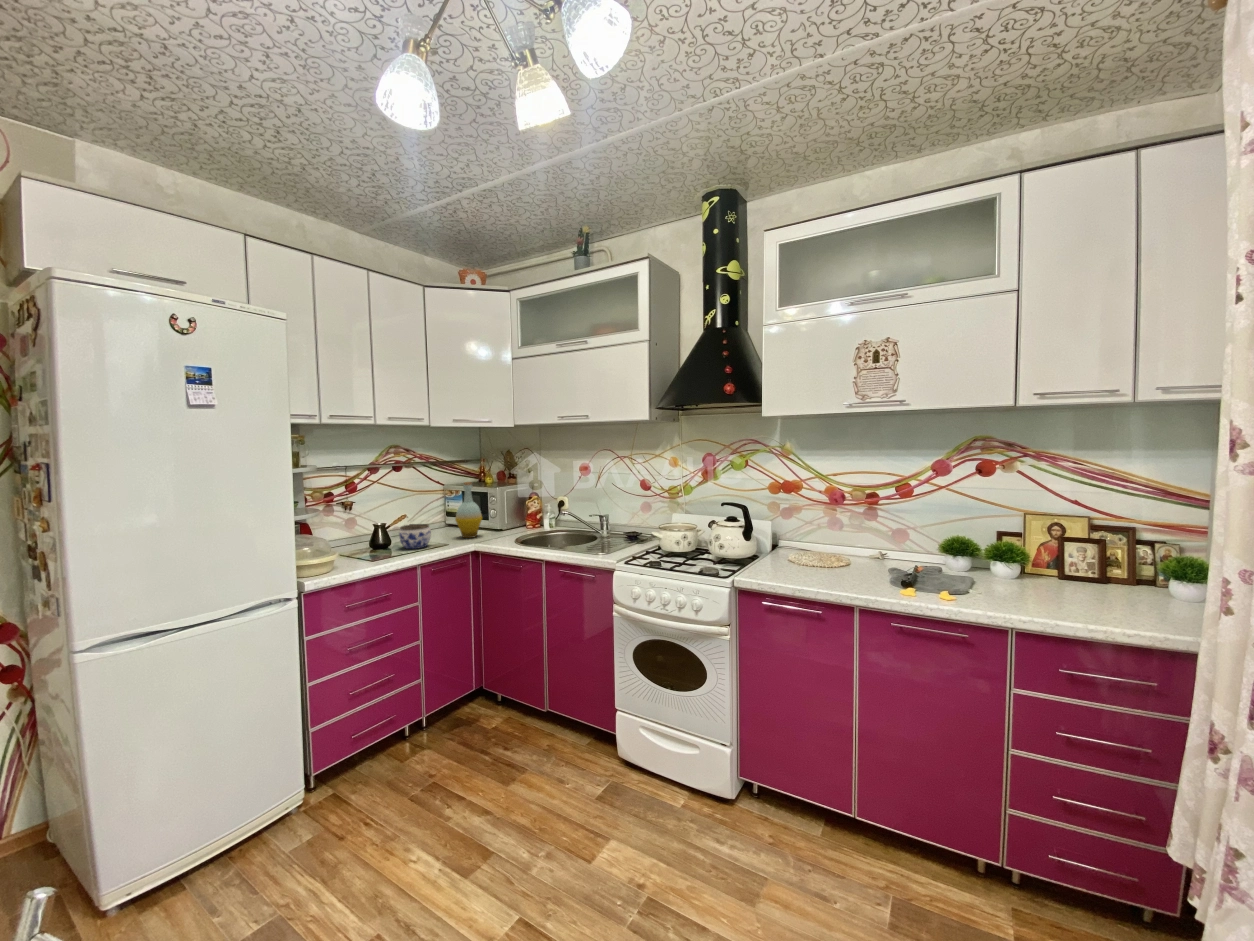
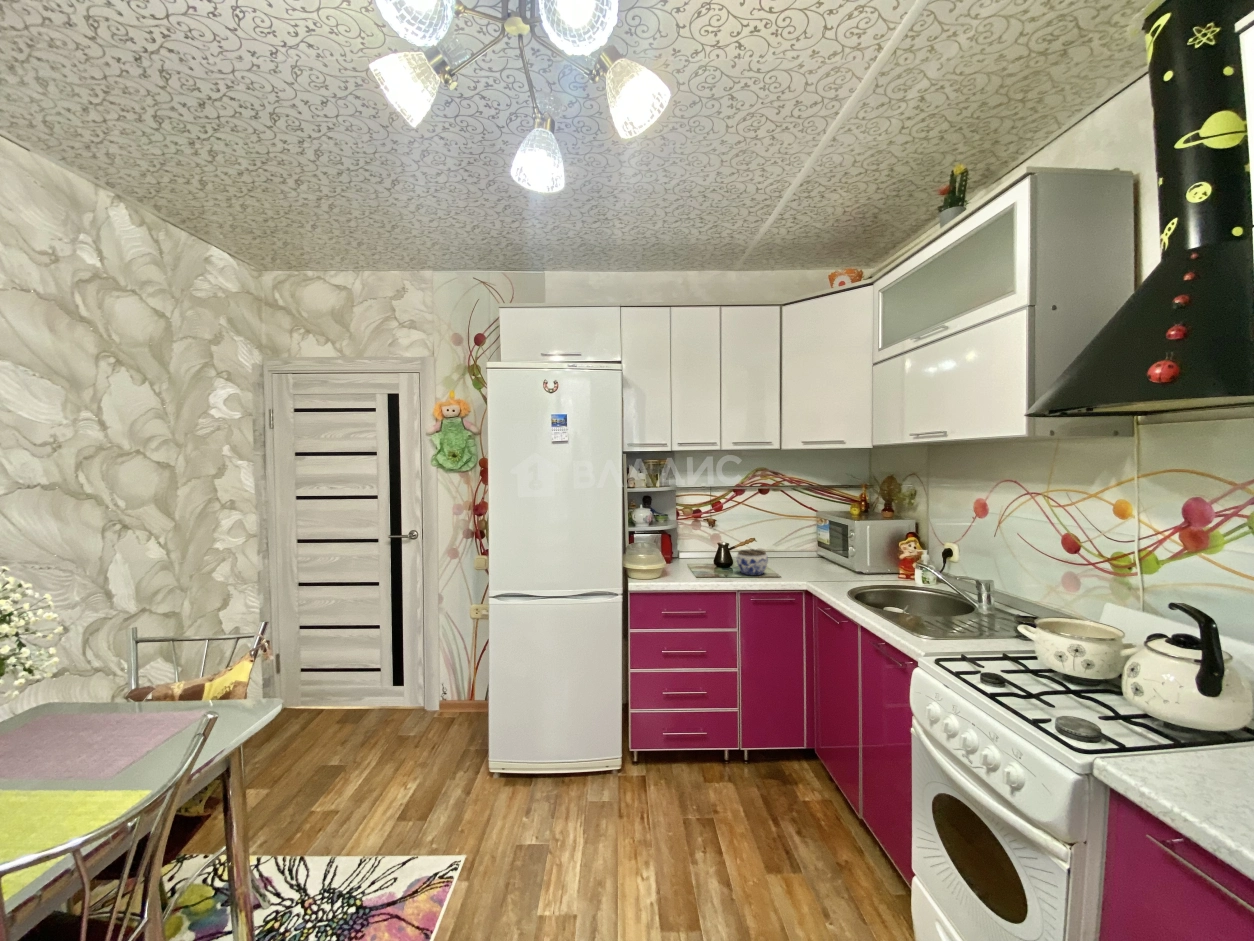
bottle: present [455,482,482,538] -> none [801,511,832,574]

